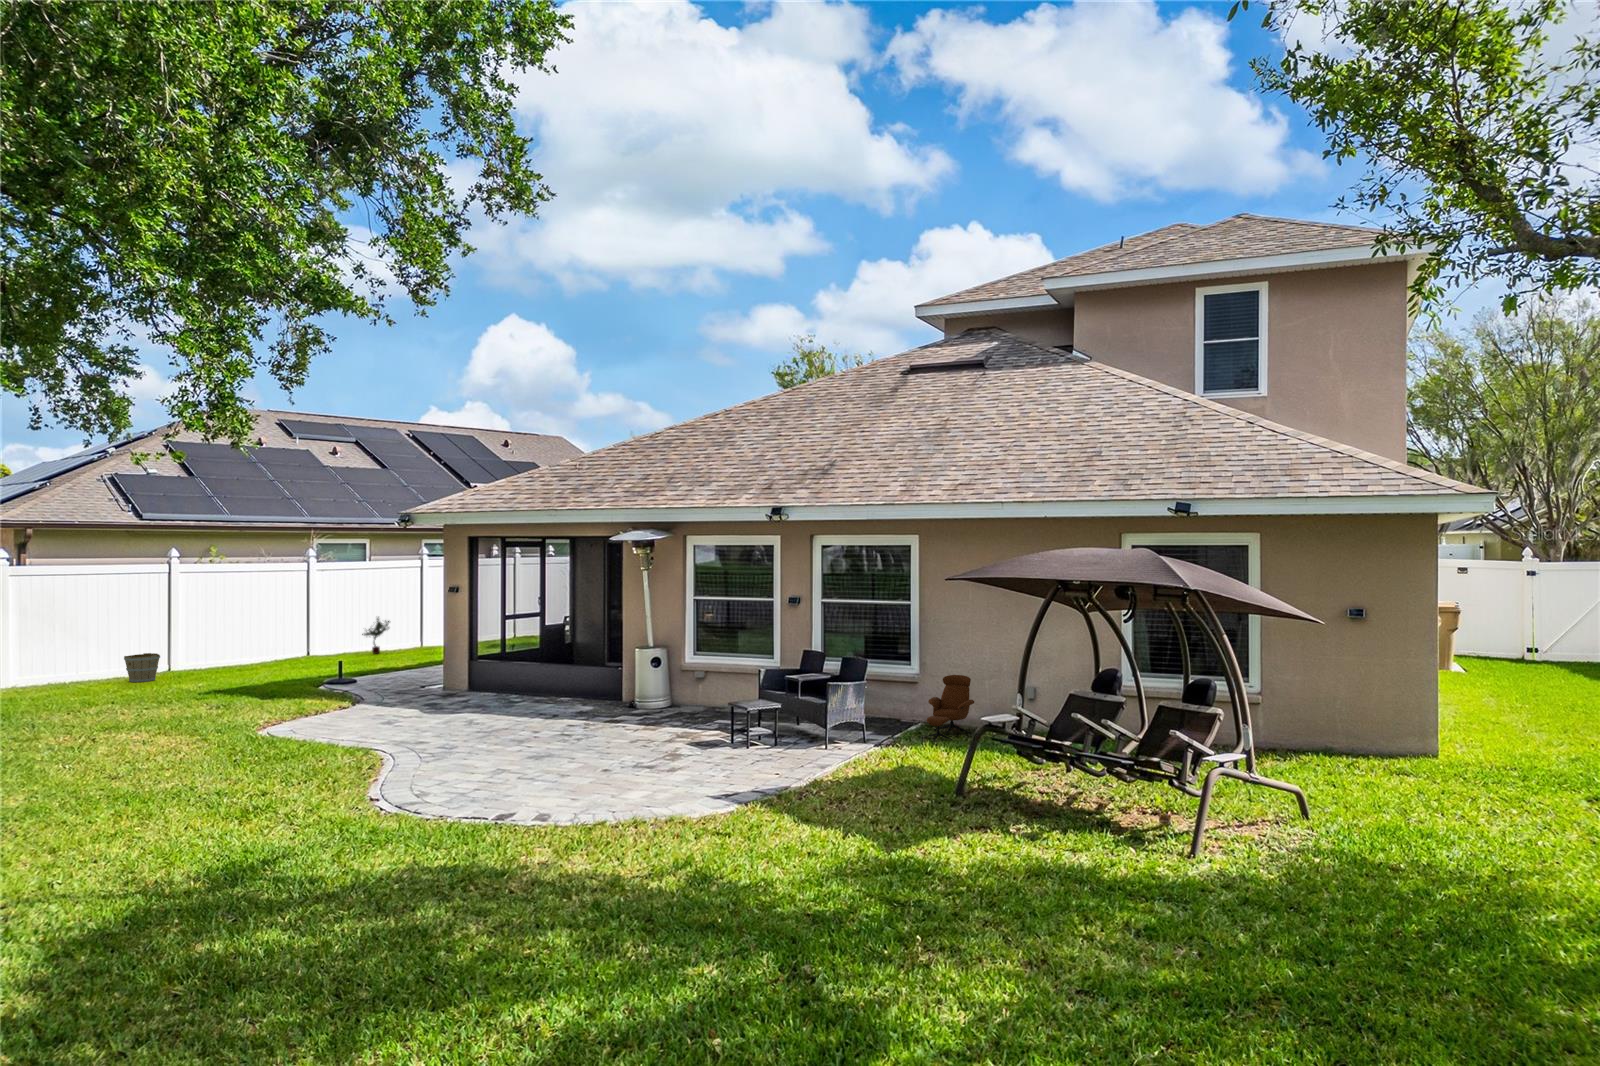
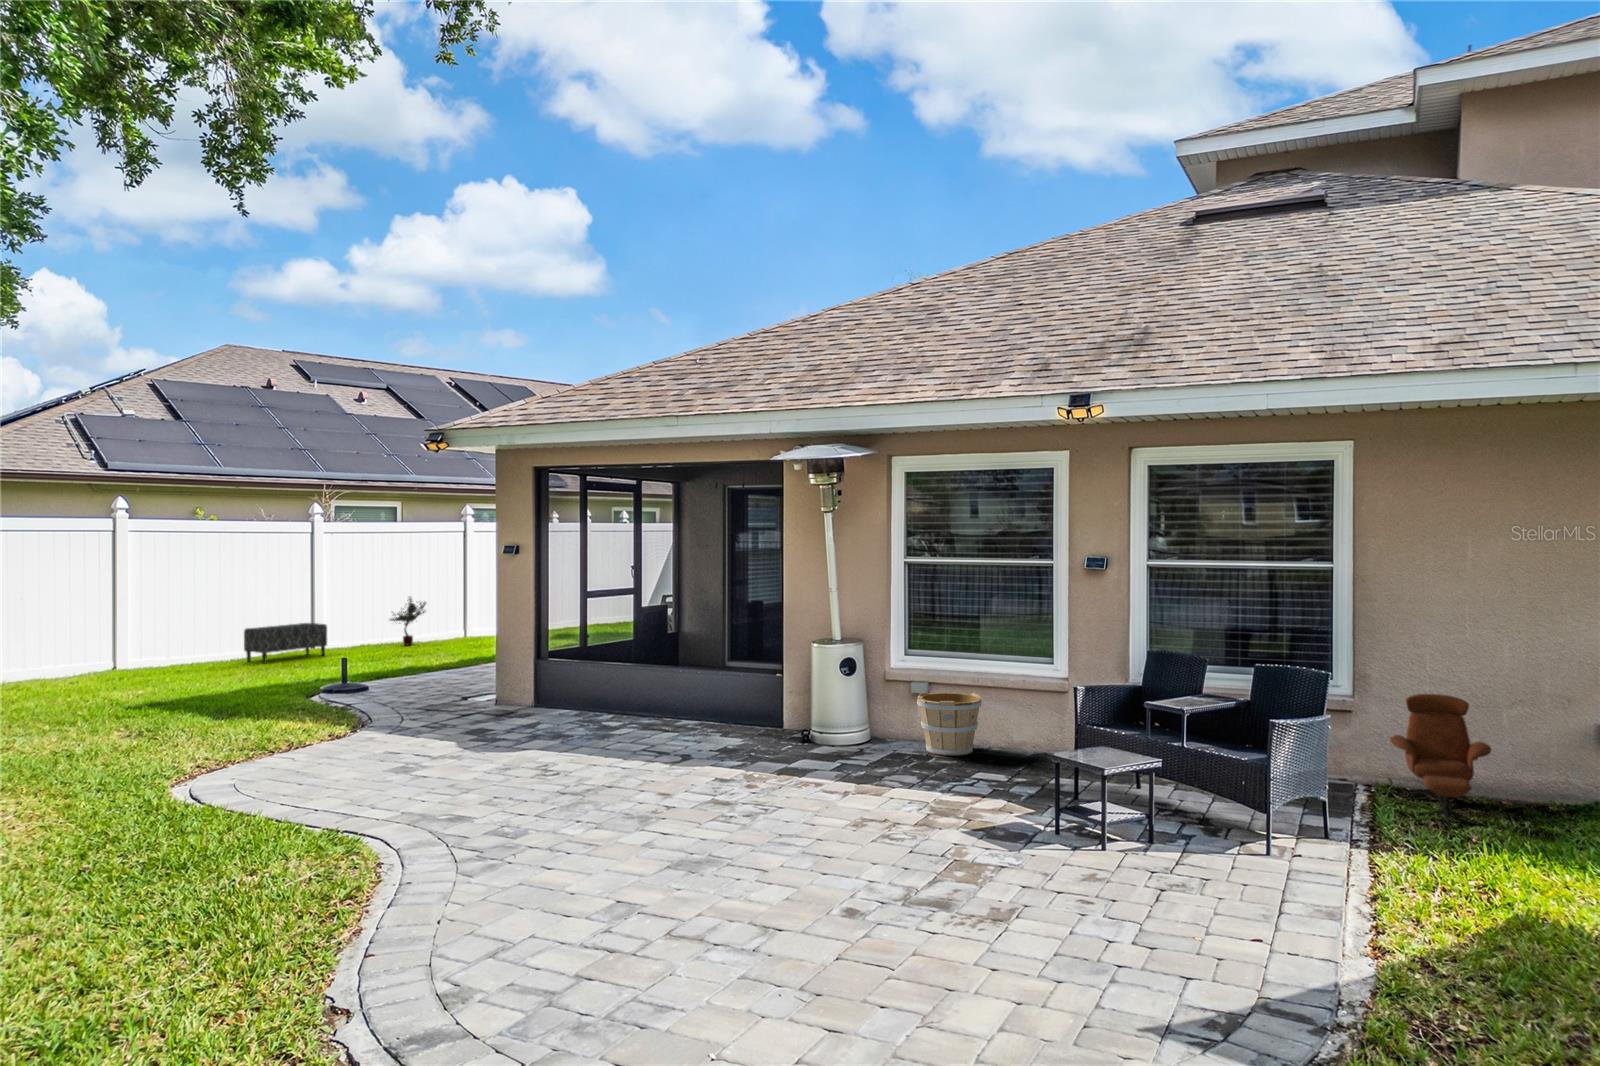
bench: none [256,637,317,667] -> present [244,623,327,663]
wooden bucket: present [124,653,160,682] -> present [917,692,981,756]

